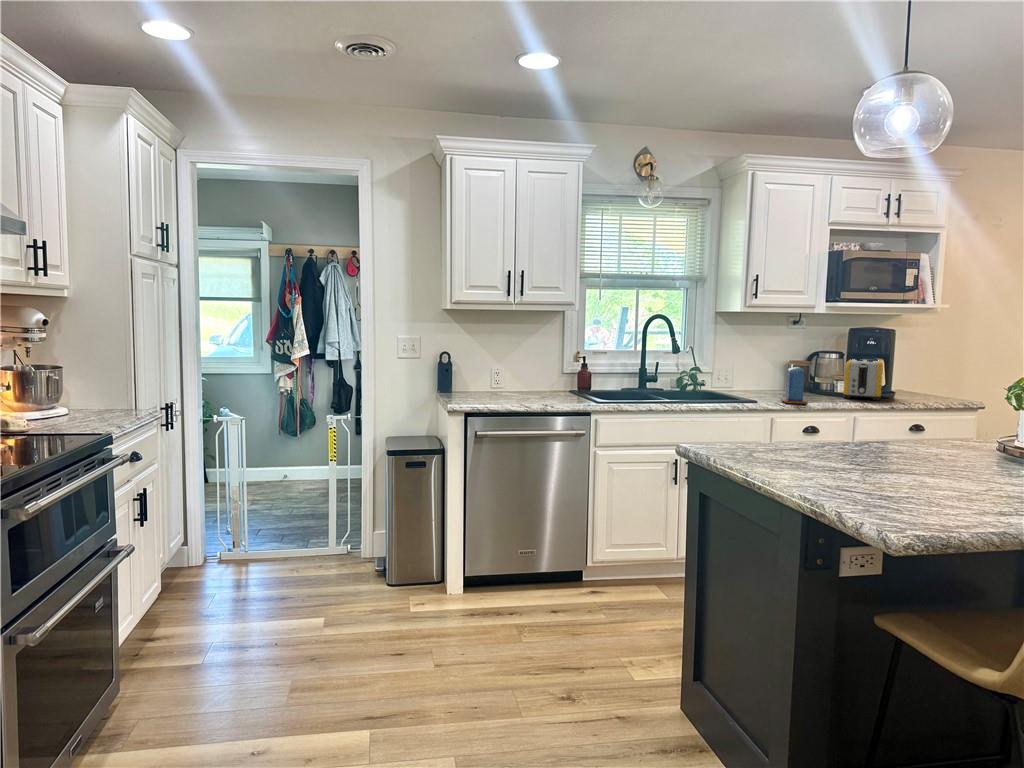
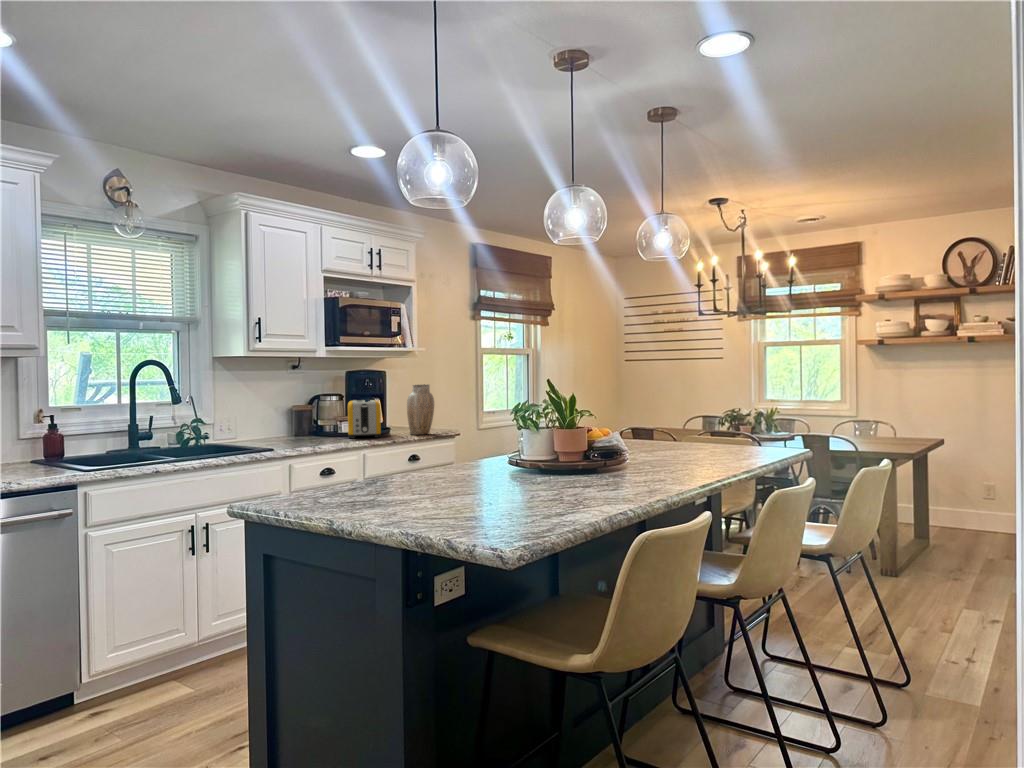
vase: none [916,346,953,402] -> present [407,384,434,435]
candle: present [781,364,808,404] -> none [295,408,322,449]

